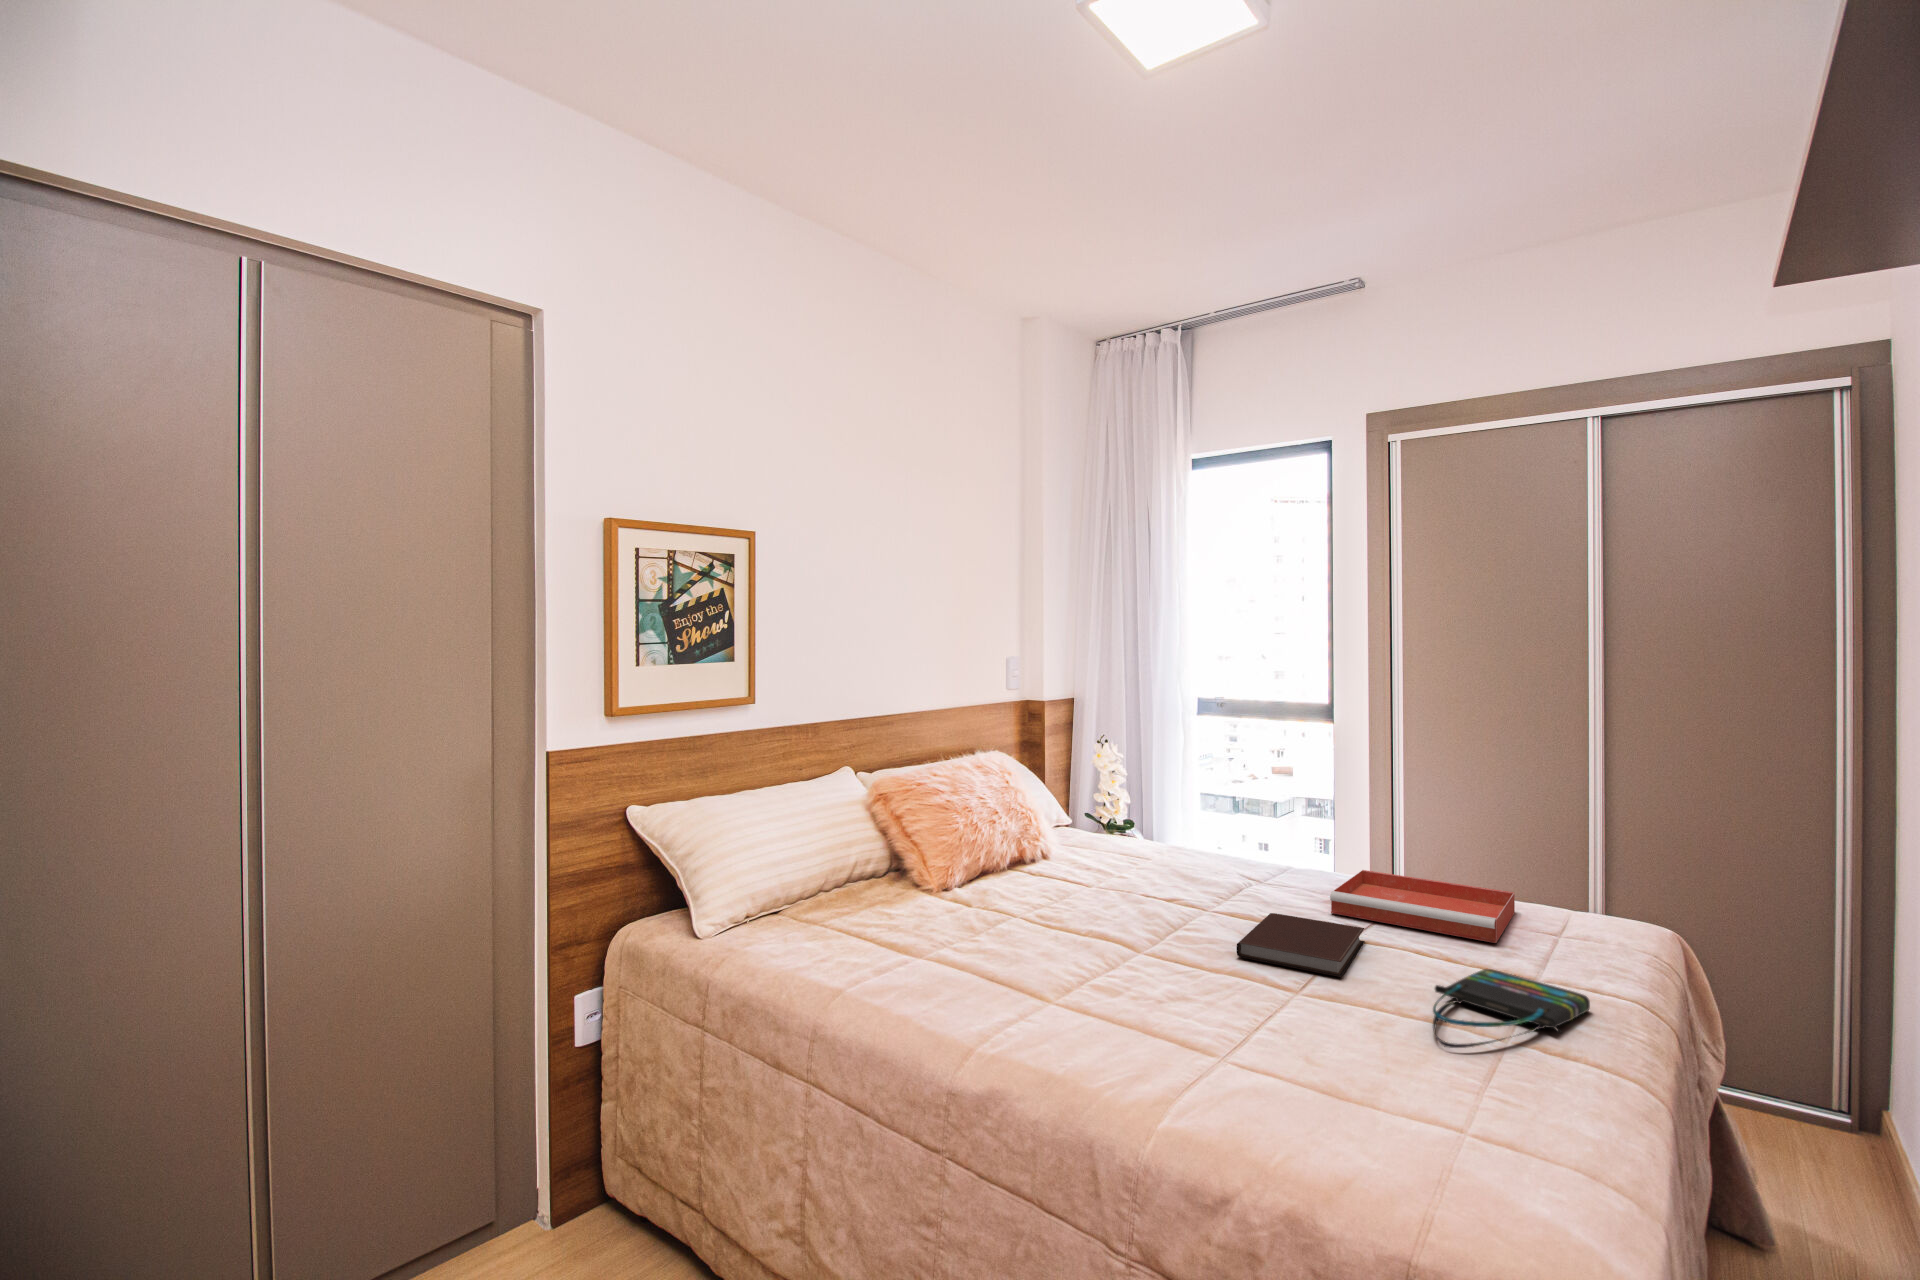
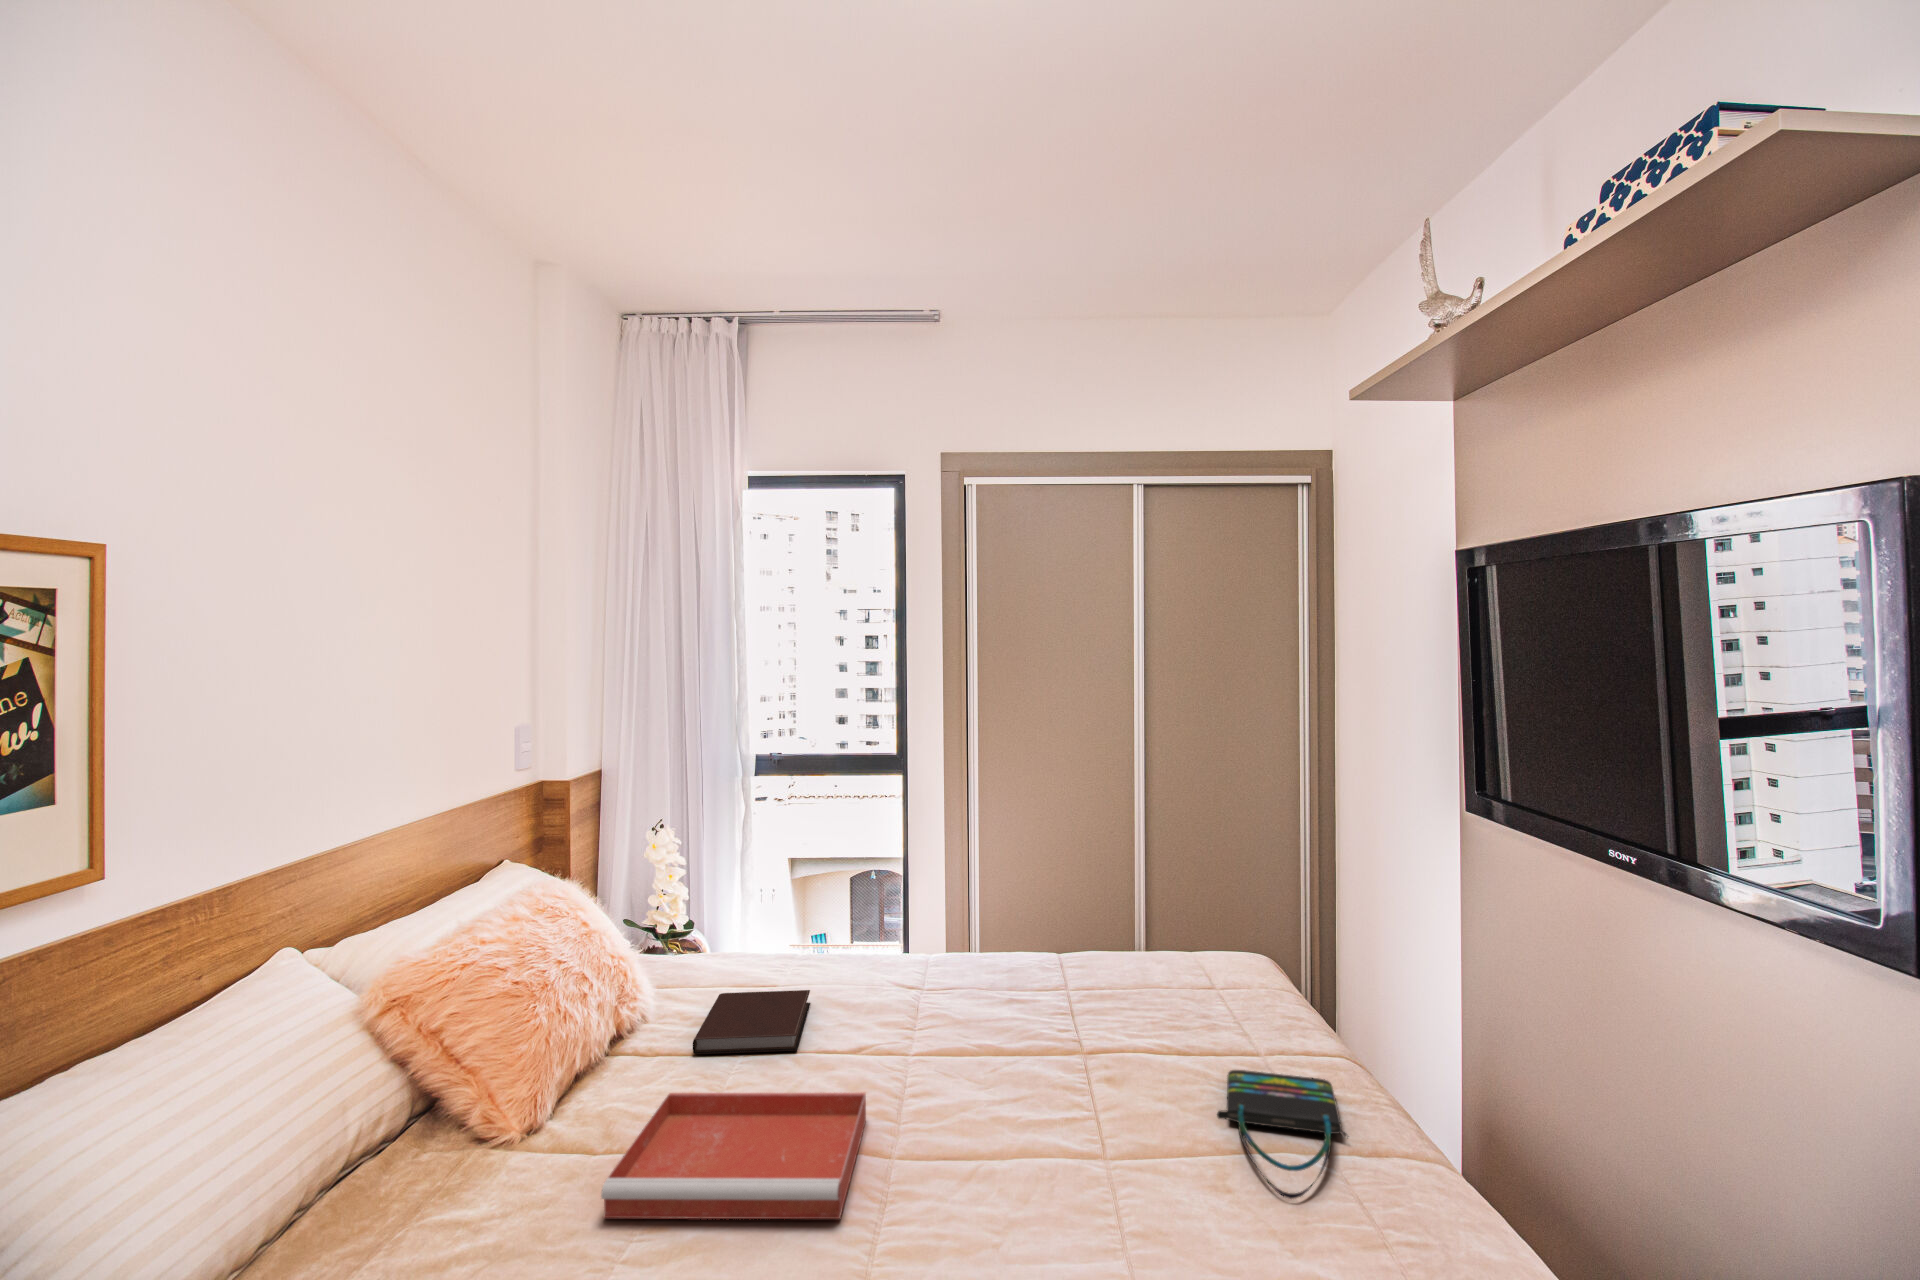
tray: present [1330,870,1515,943] -> present [601,1093,866,1219]
notebook: present [1237,913,1364,977] -> present [693,990,810,1054]

